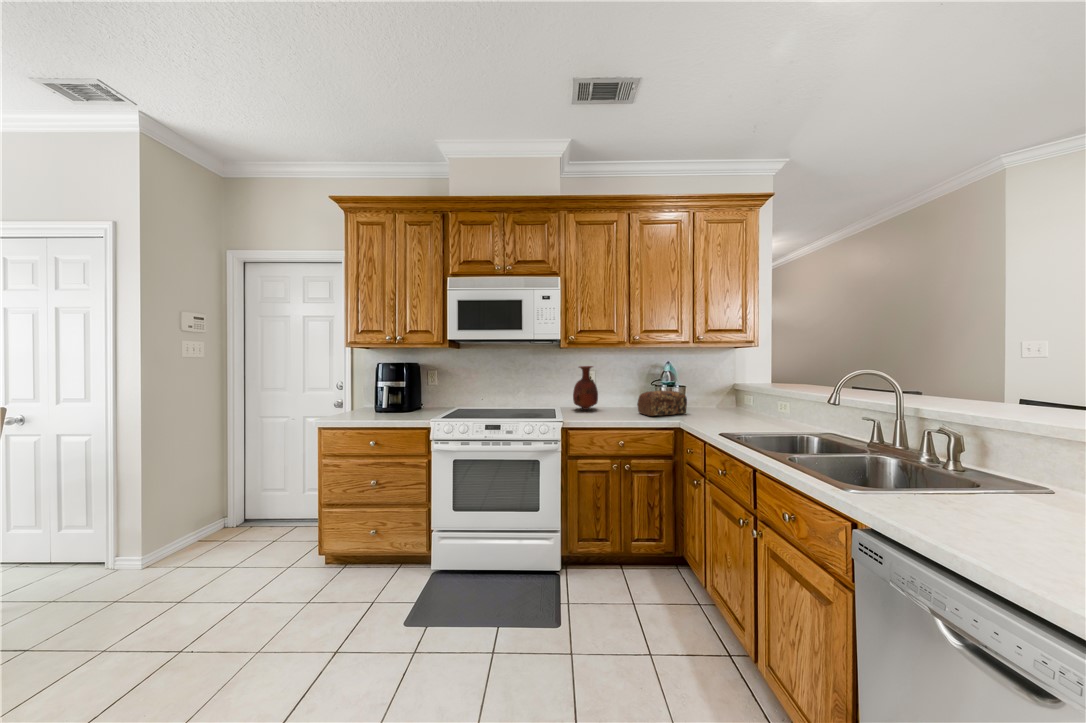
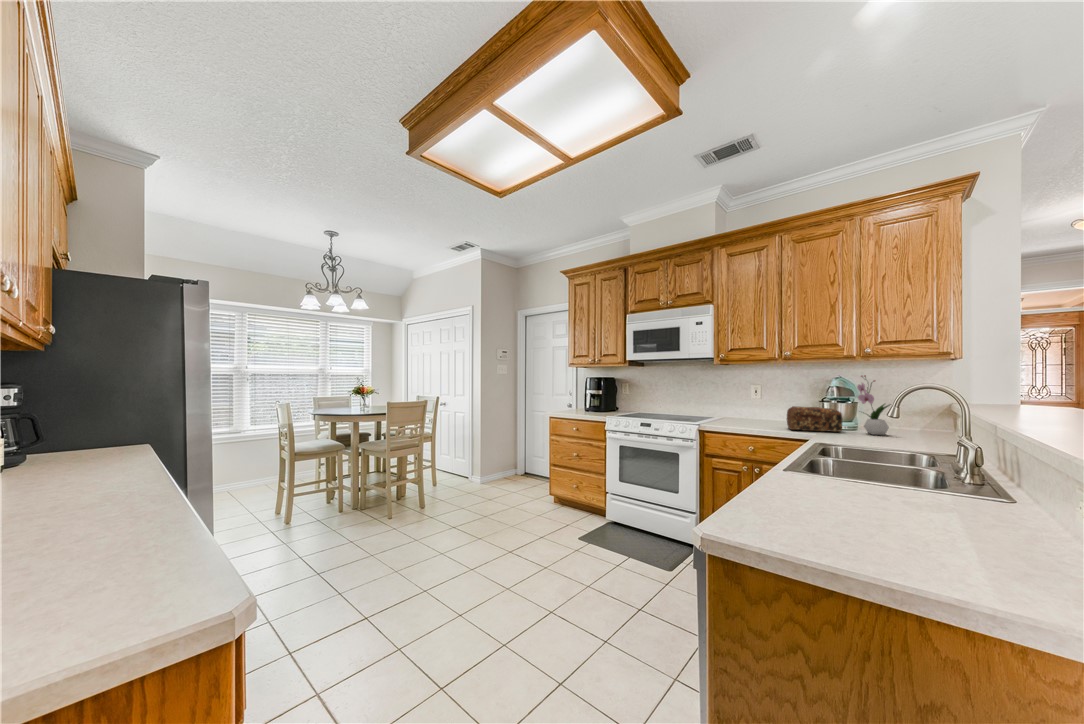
flower arrangement: none [694,358,721,413] -> present [857,375,890,435]
vase: present [573,366,598,410] -> none [726,381,756,422]

